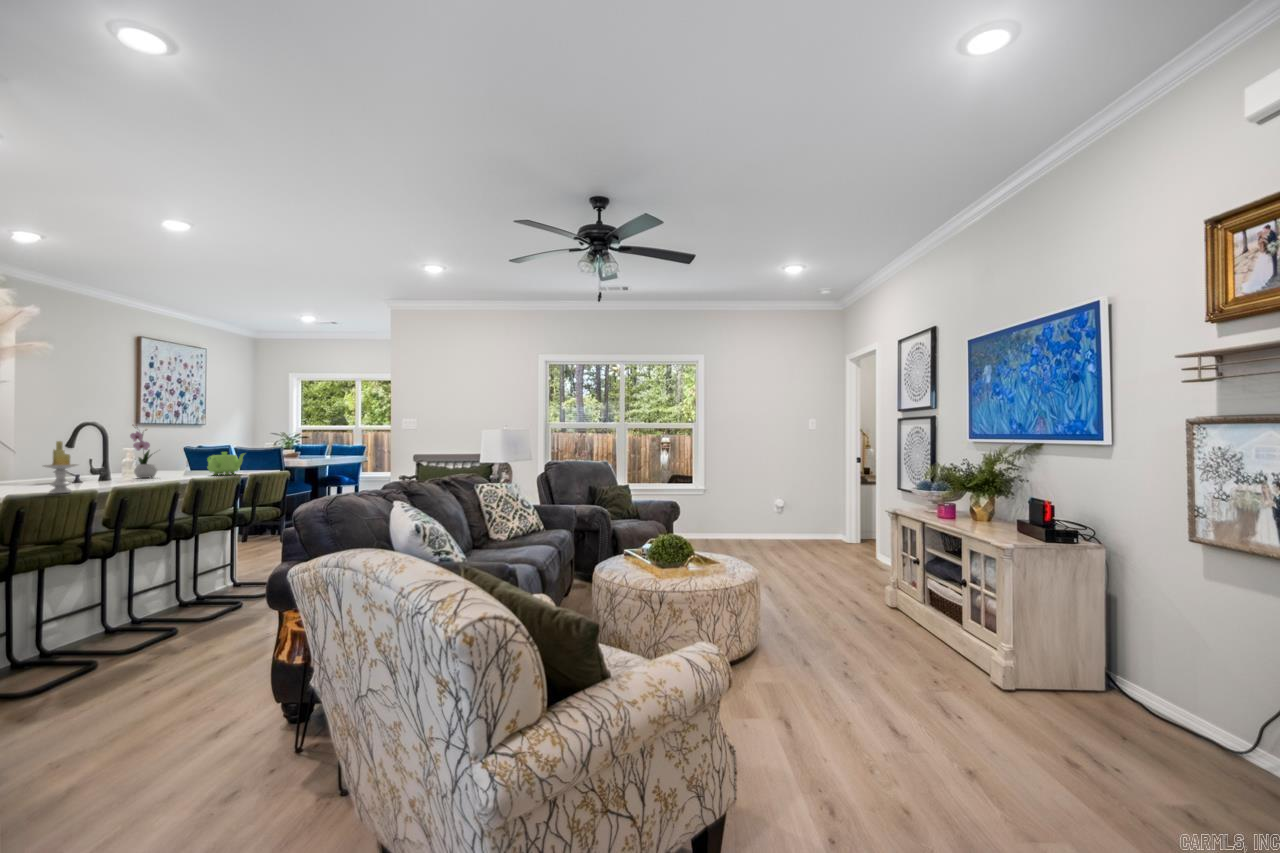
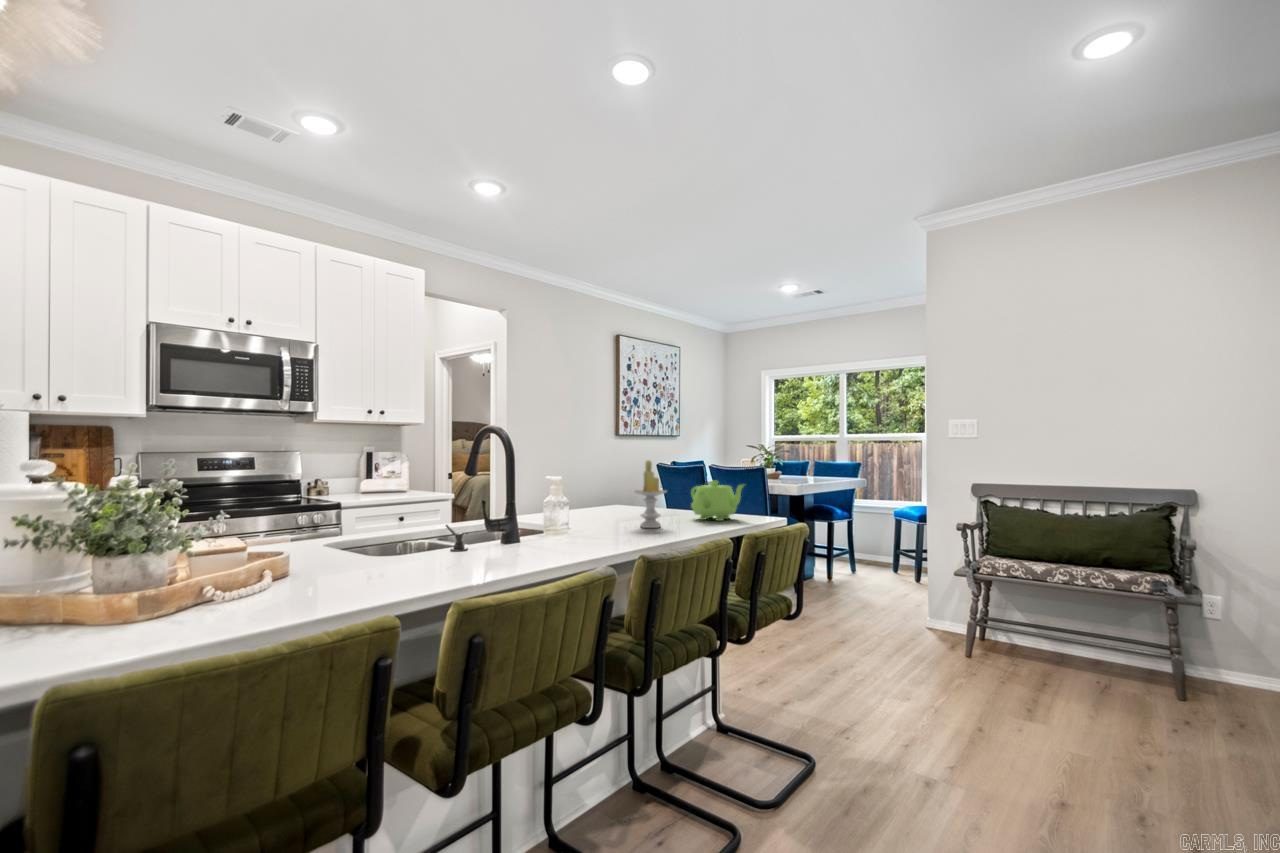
flower arrangement: present [130,425,157,478] -> none [594,435,632,520]
candle: present [43,441,78,494] -> present [634,461,666,528]

